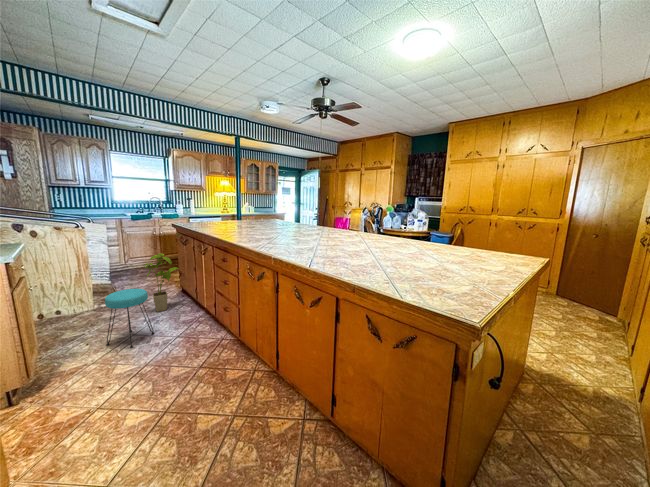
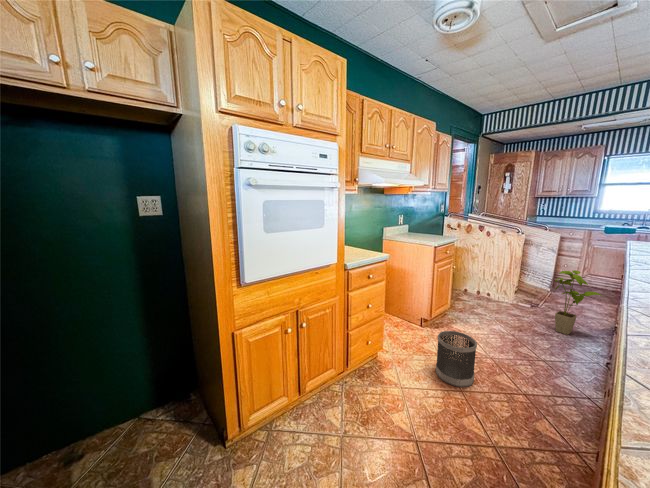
stool: present [105,289,154,348] -> none [488,291,531,344]
wastebasket: none [106,352,166,427] -> present [436,331,477,387]

